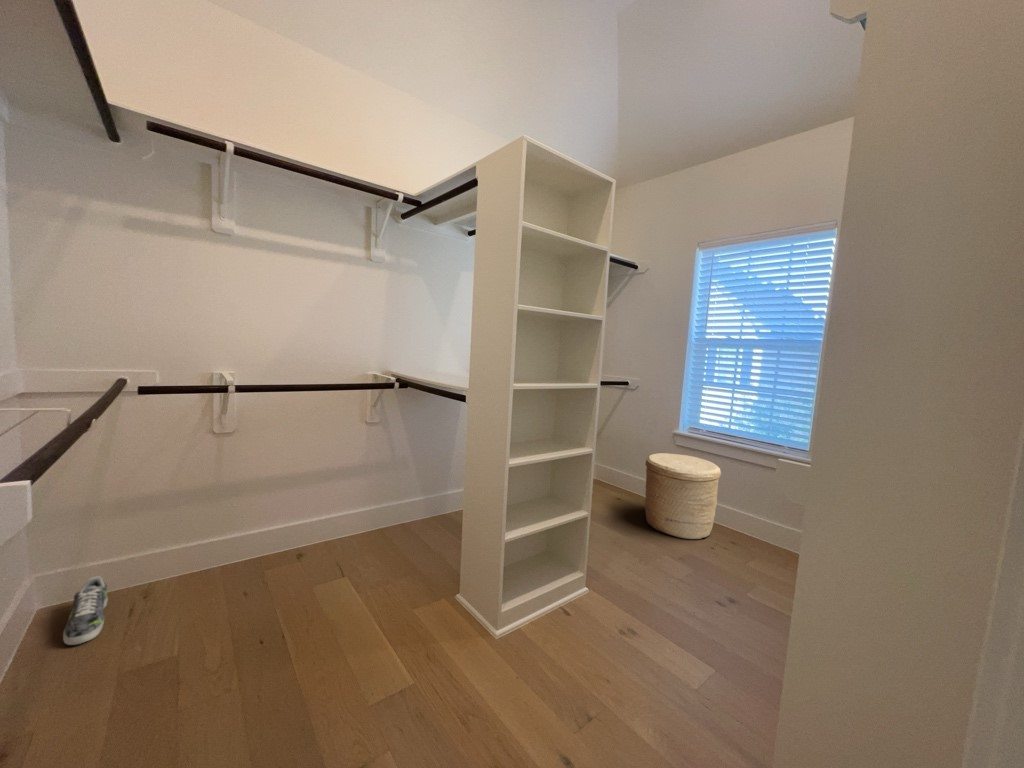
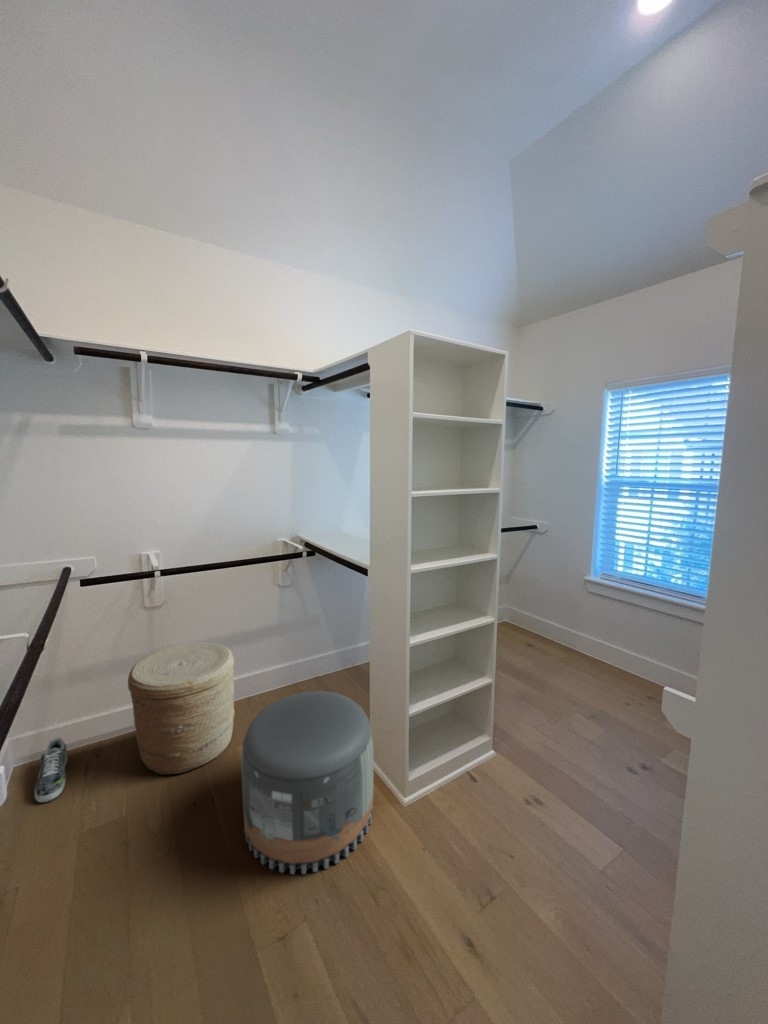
woven basket: present [645,453,721,539] -> present [128,642,235,775]
pouf: none [319,521,466,705] -> present [241,691,373,874]

